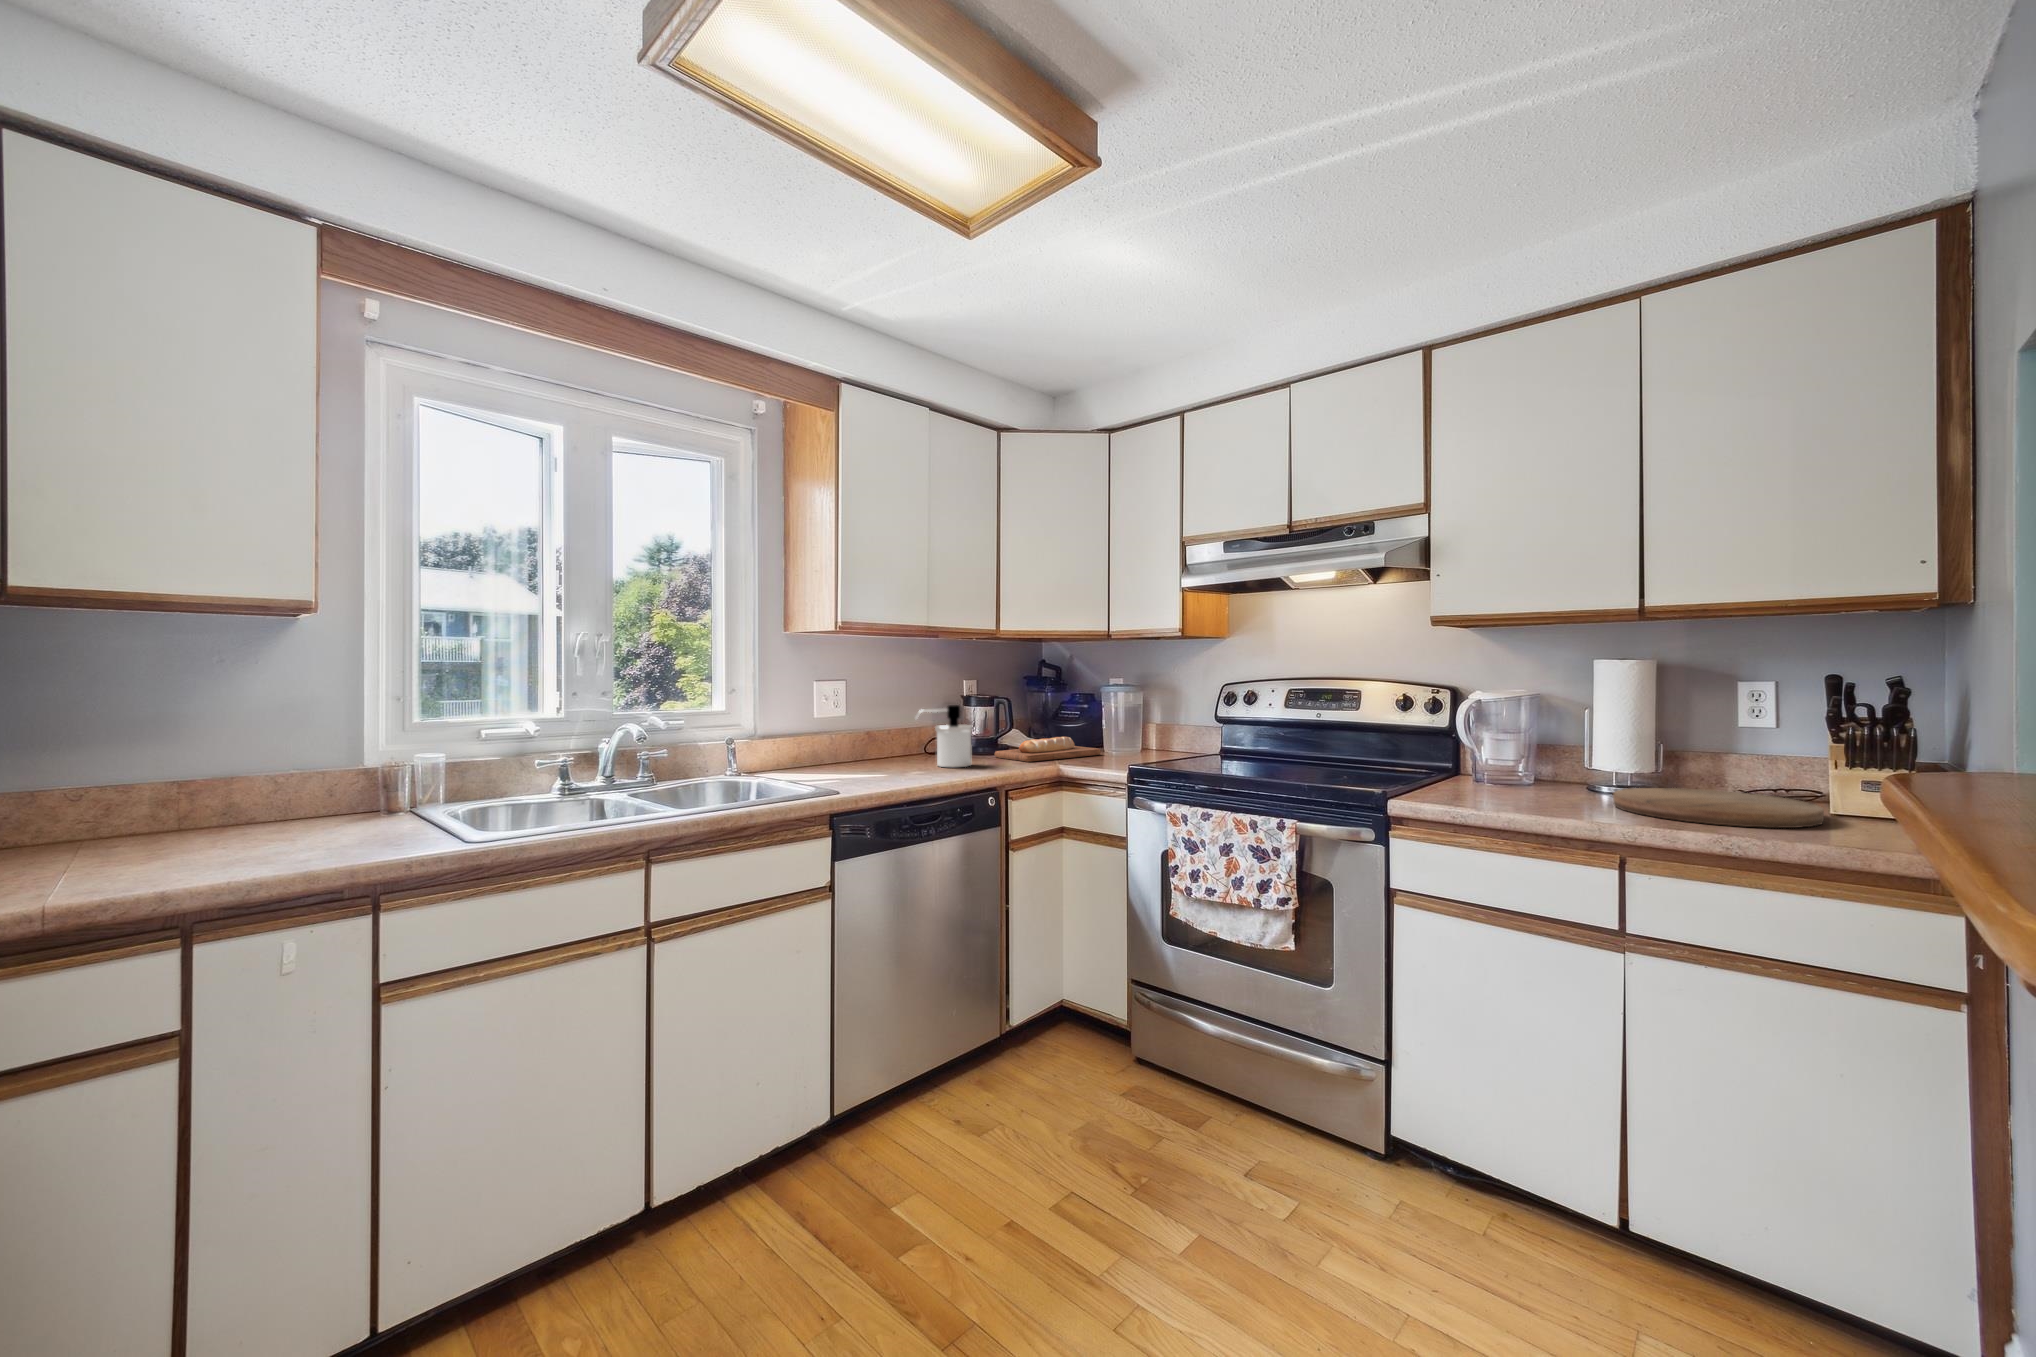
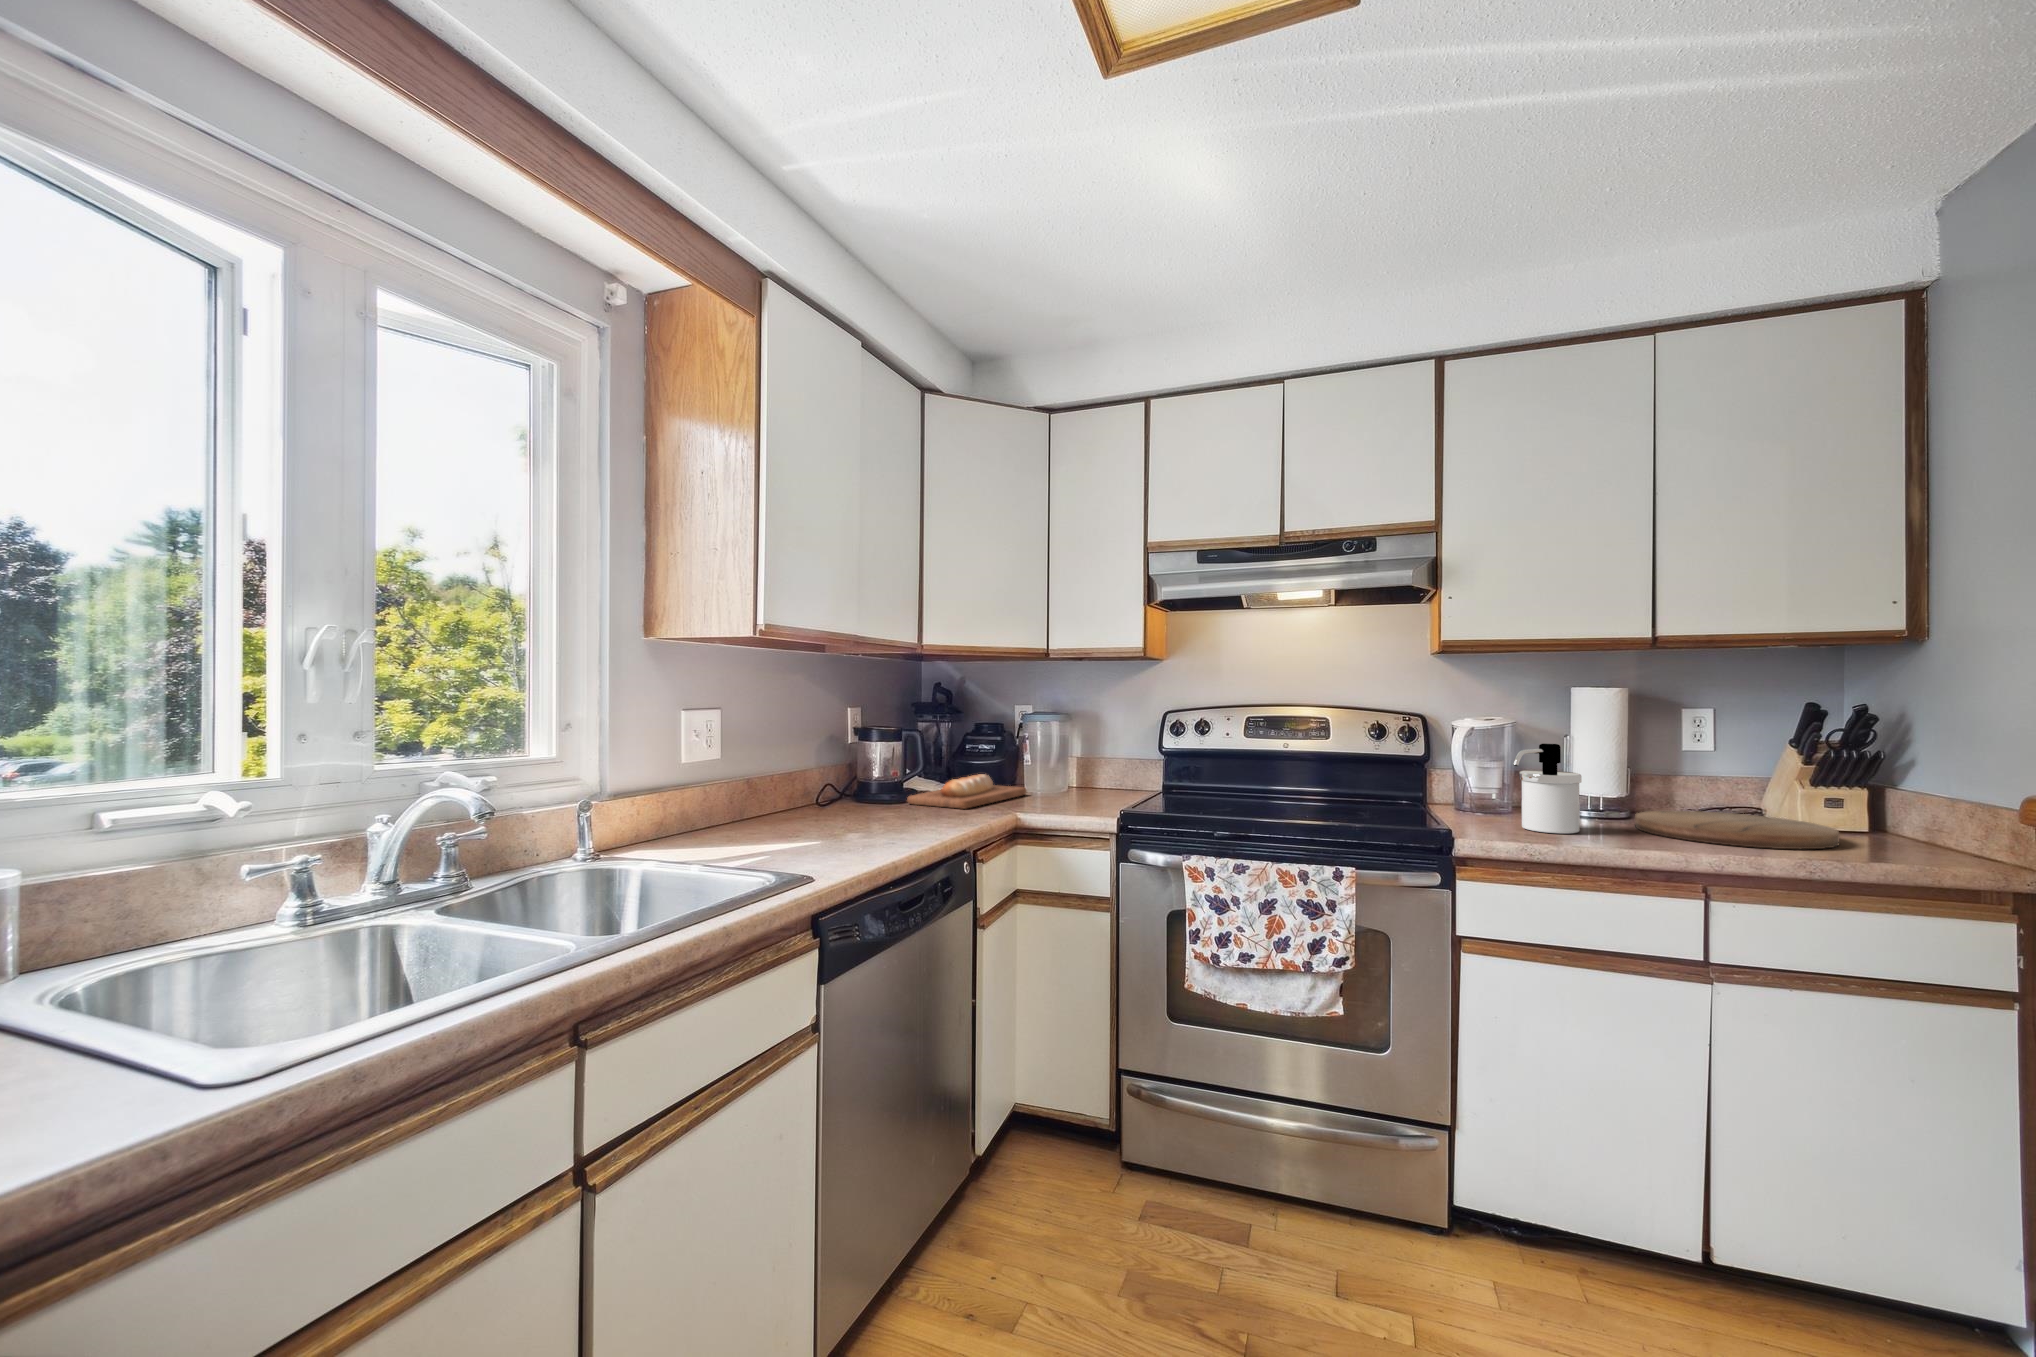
soap dispenser: present [915,705,972,767] -> present [1513,743,1581,833]

